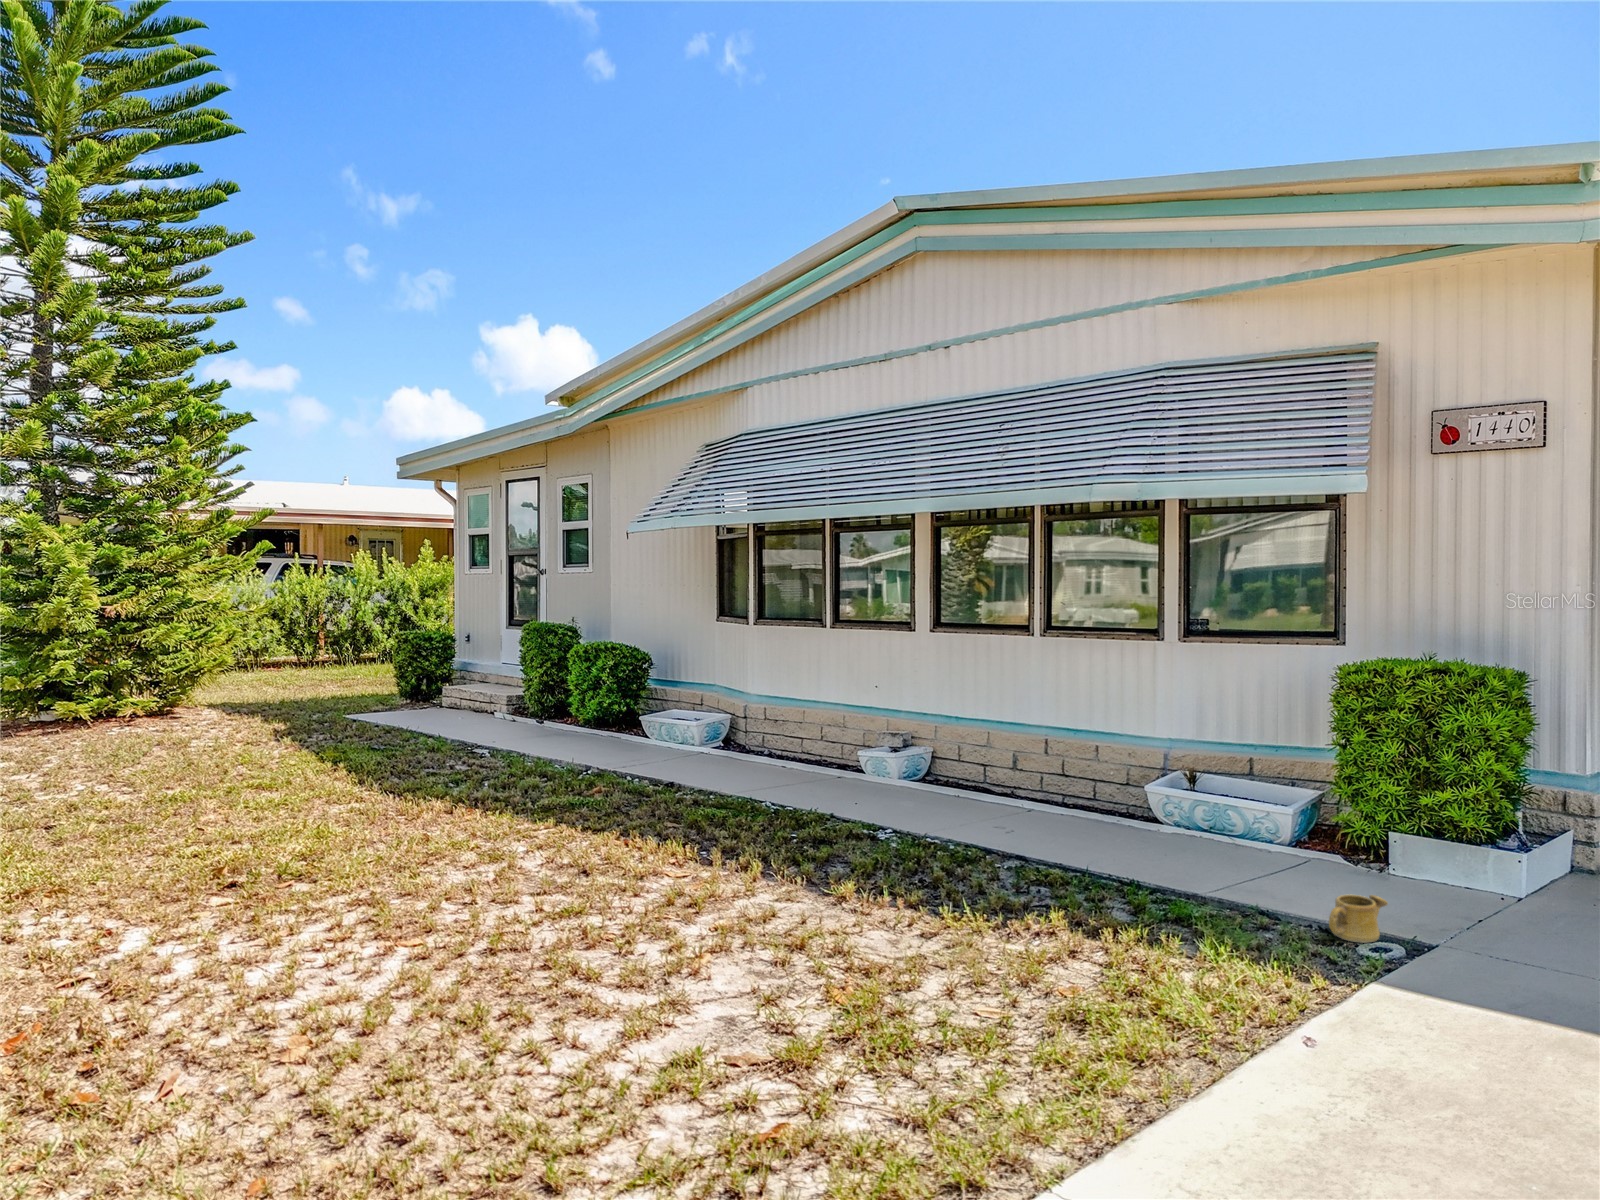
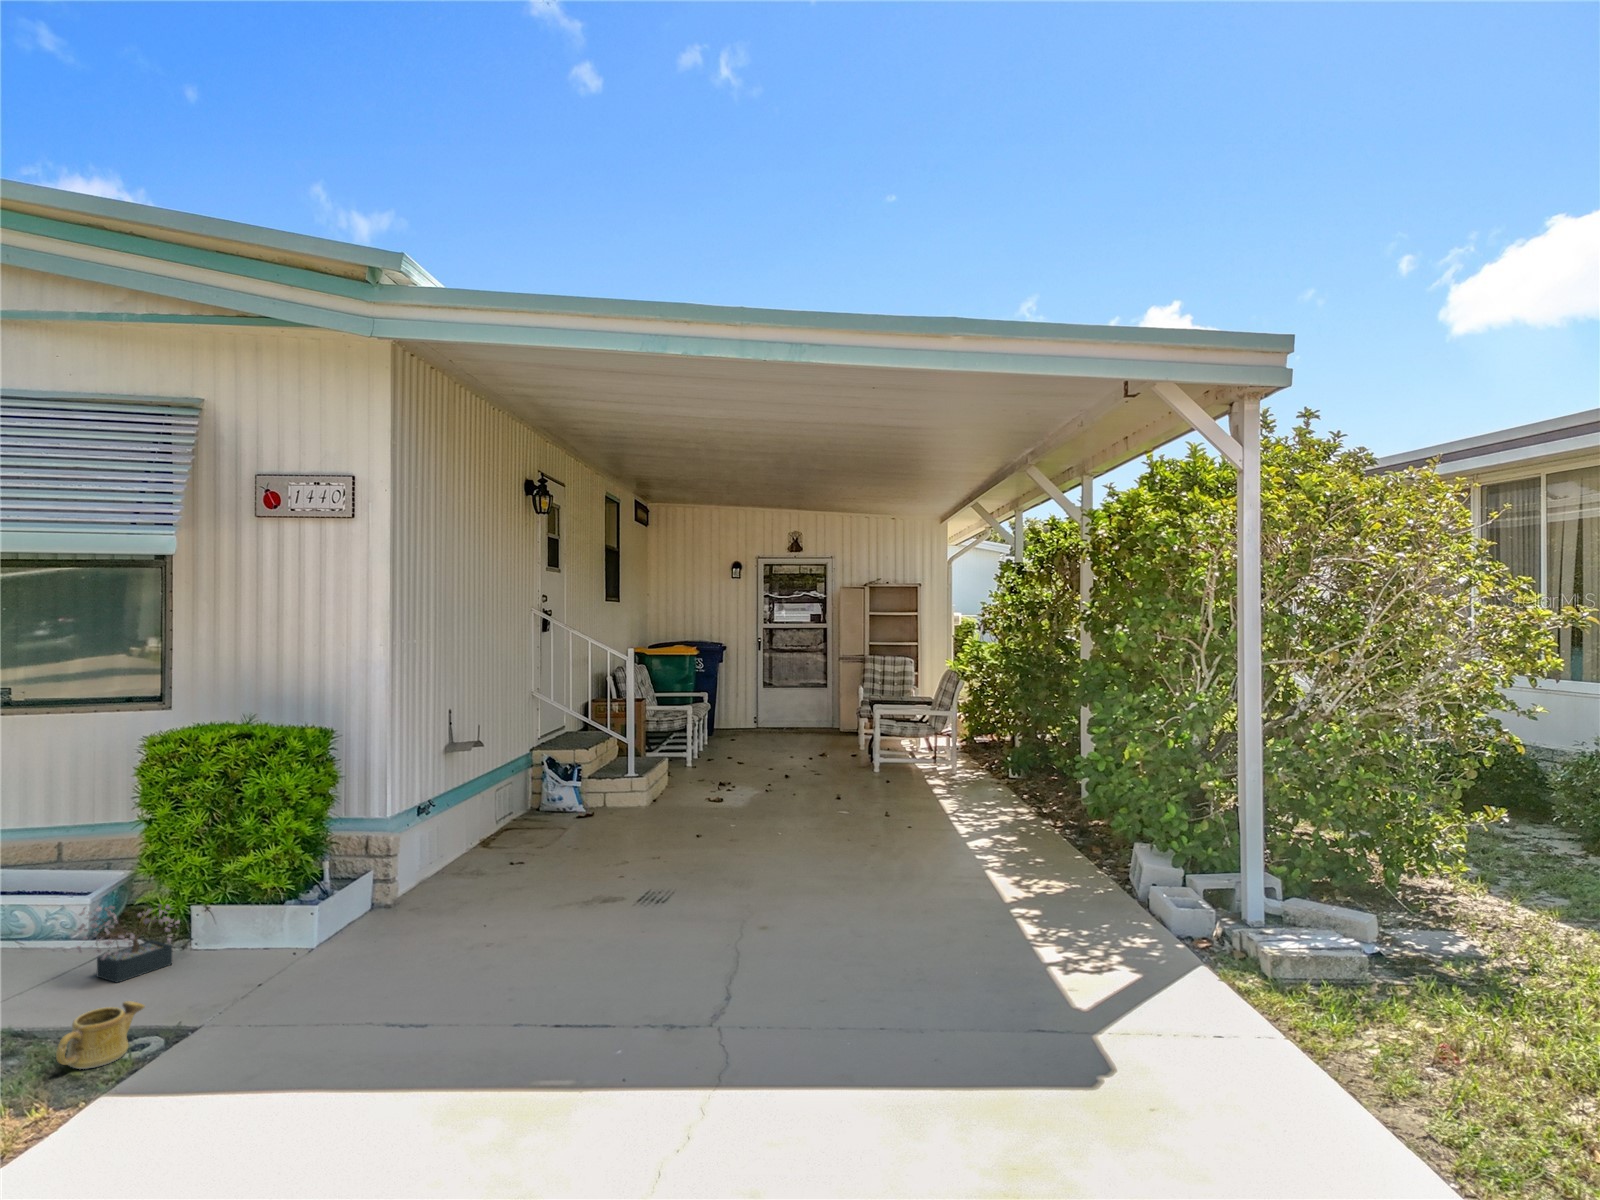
decorative plant: none [1300,811,1382,884] -> present [77,904,180,983]

